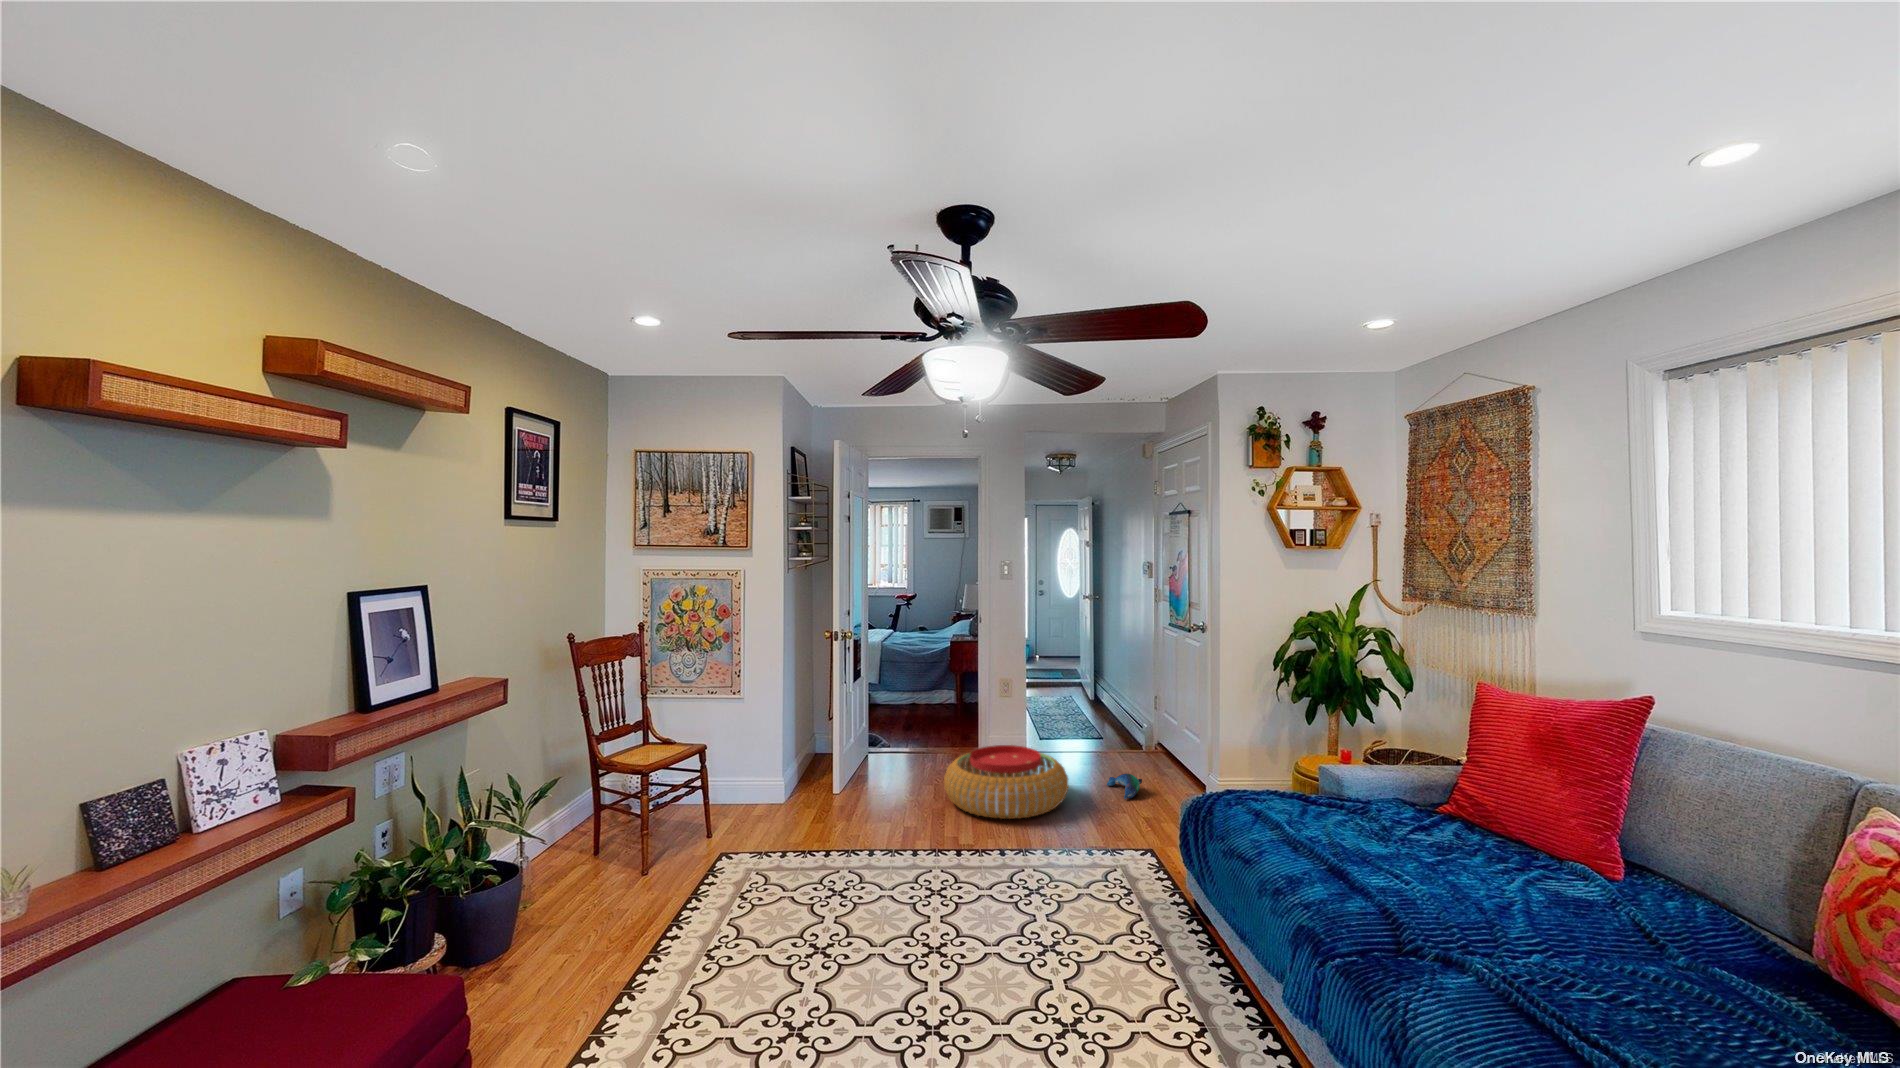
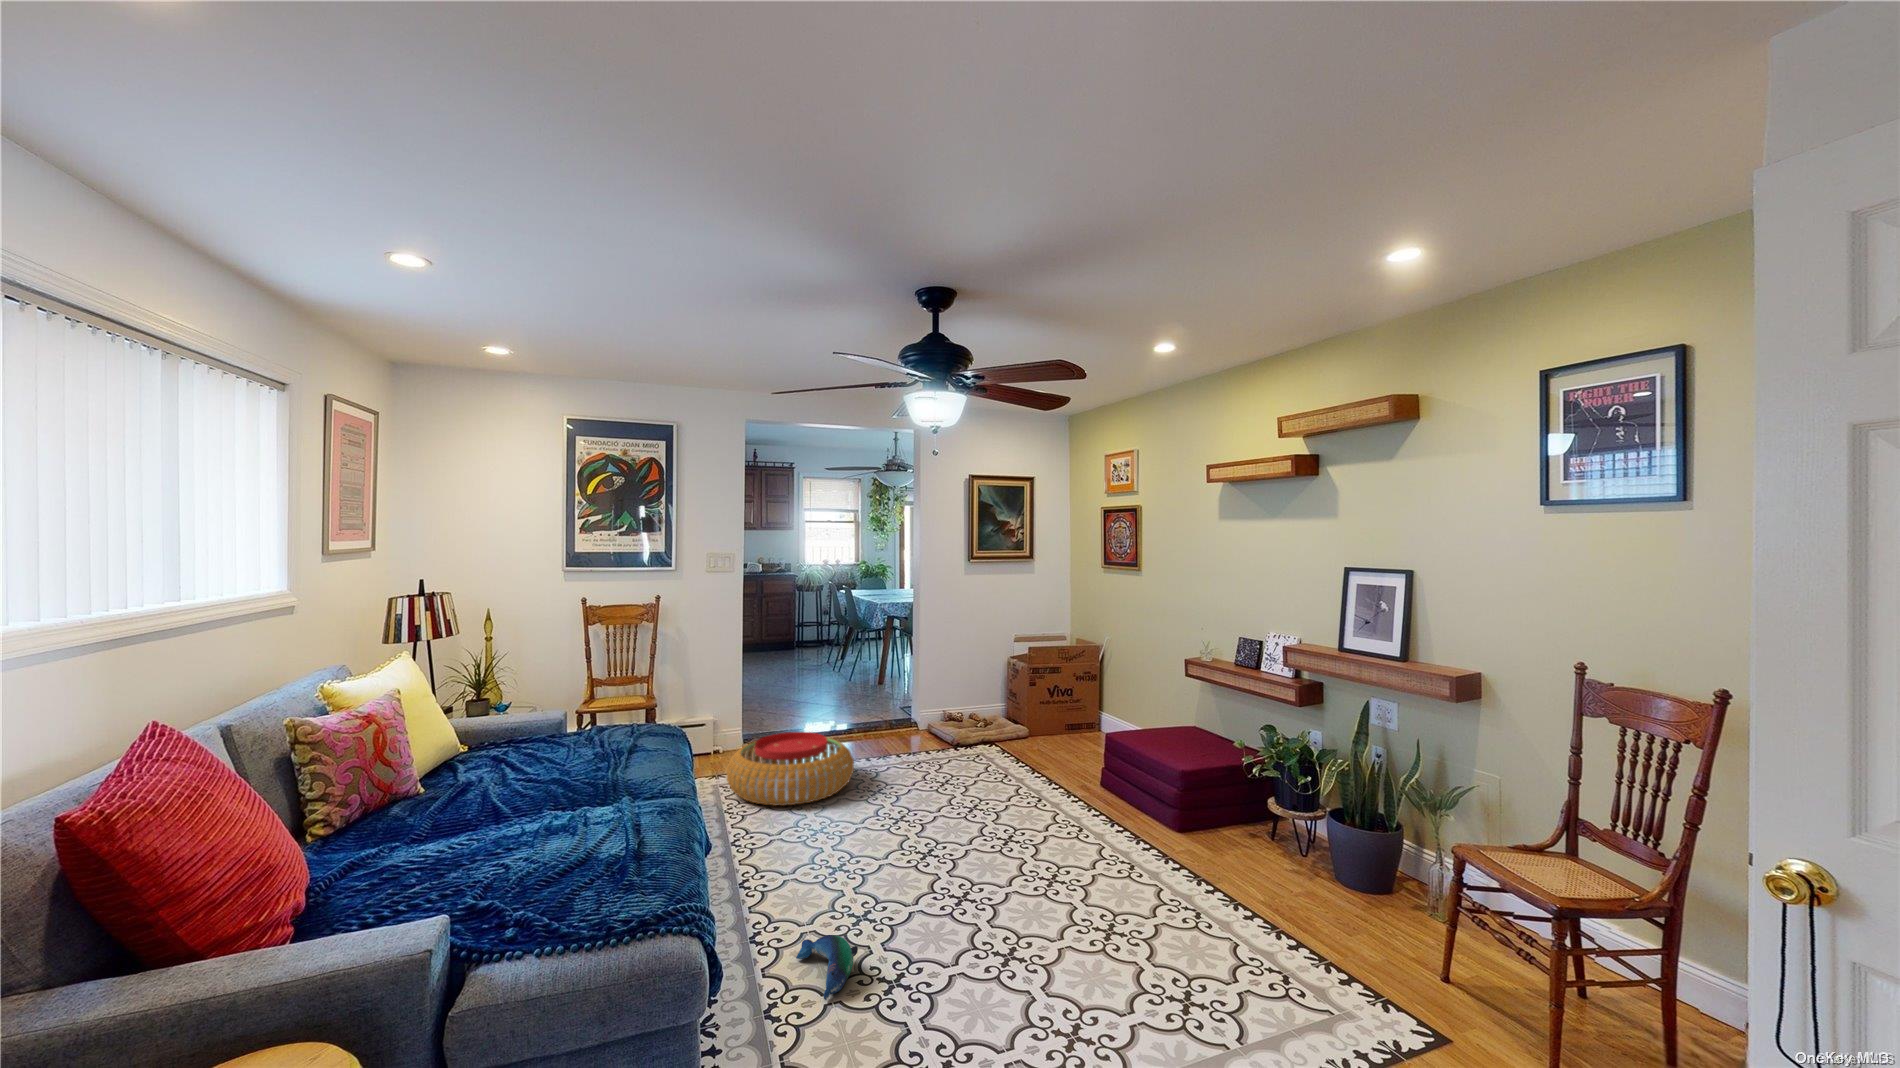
plush toy: present [1107,774,1142,799] -> present [796,935,858,1000]

